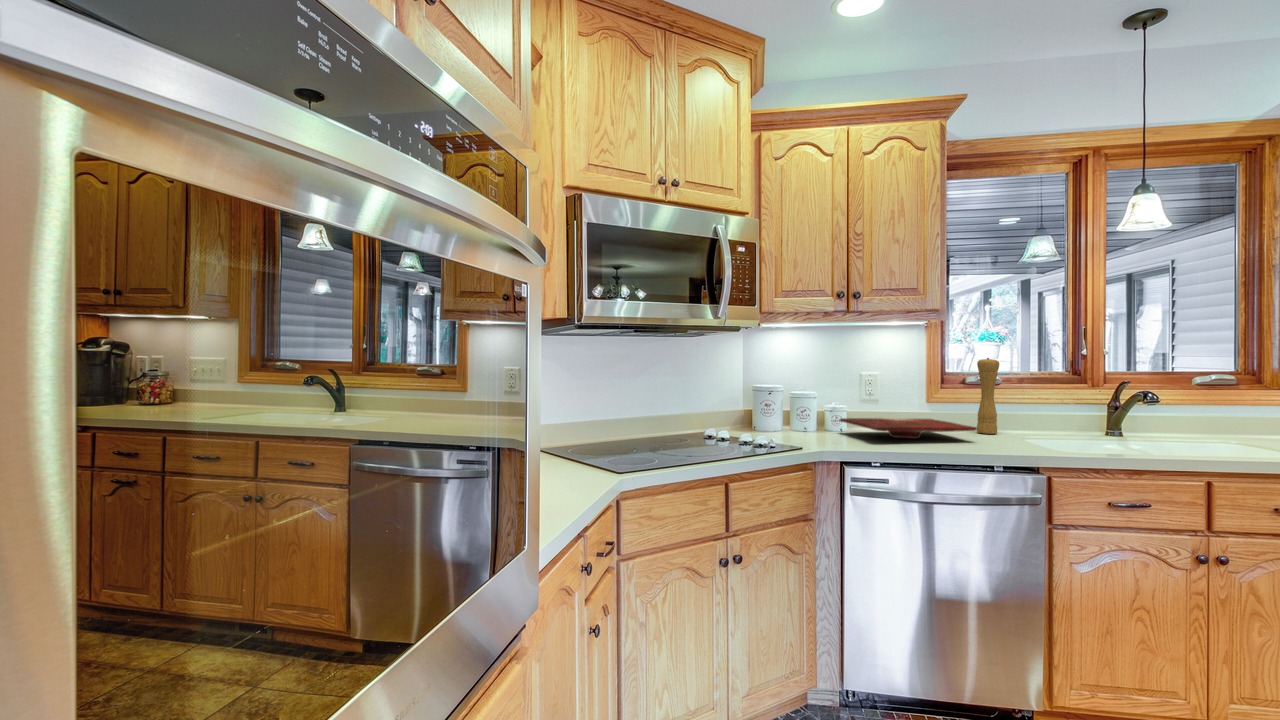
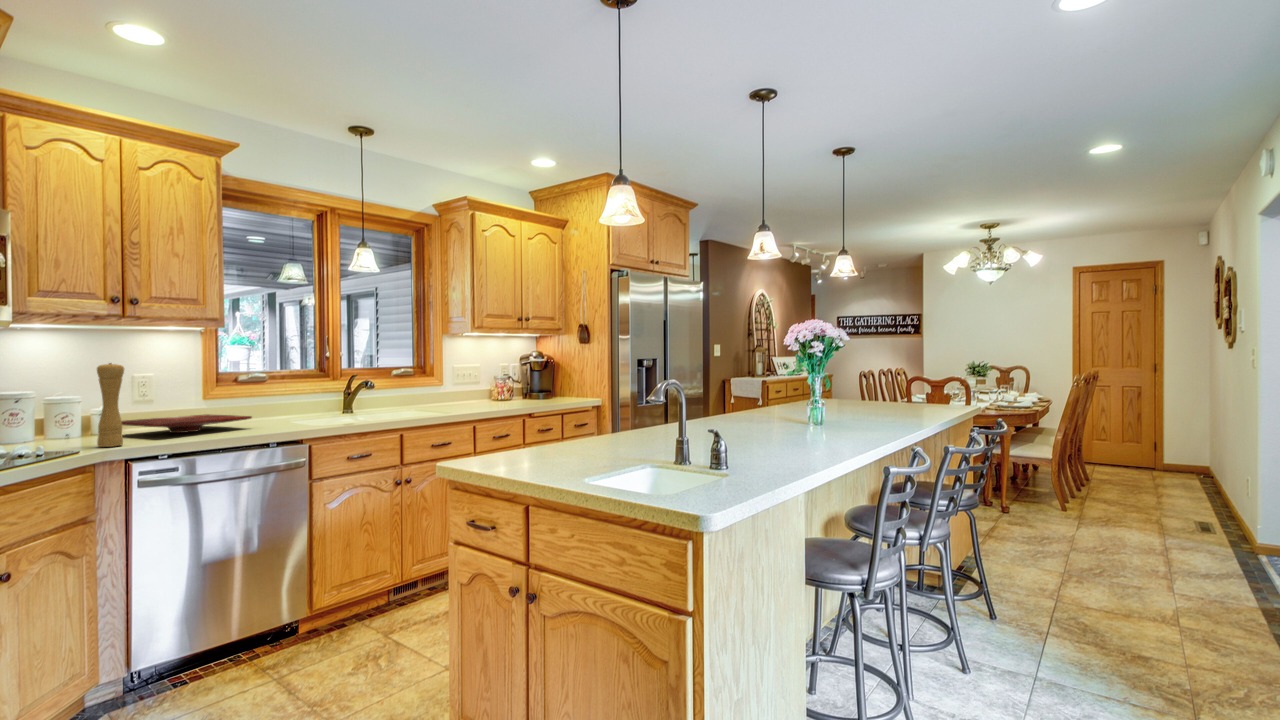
pepper mill: present [977,358,999,434] -> present [97,363,124,447]

